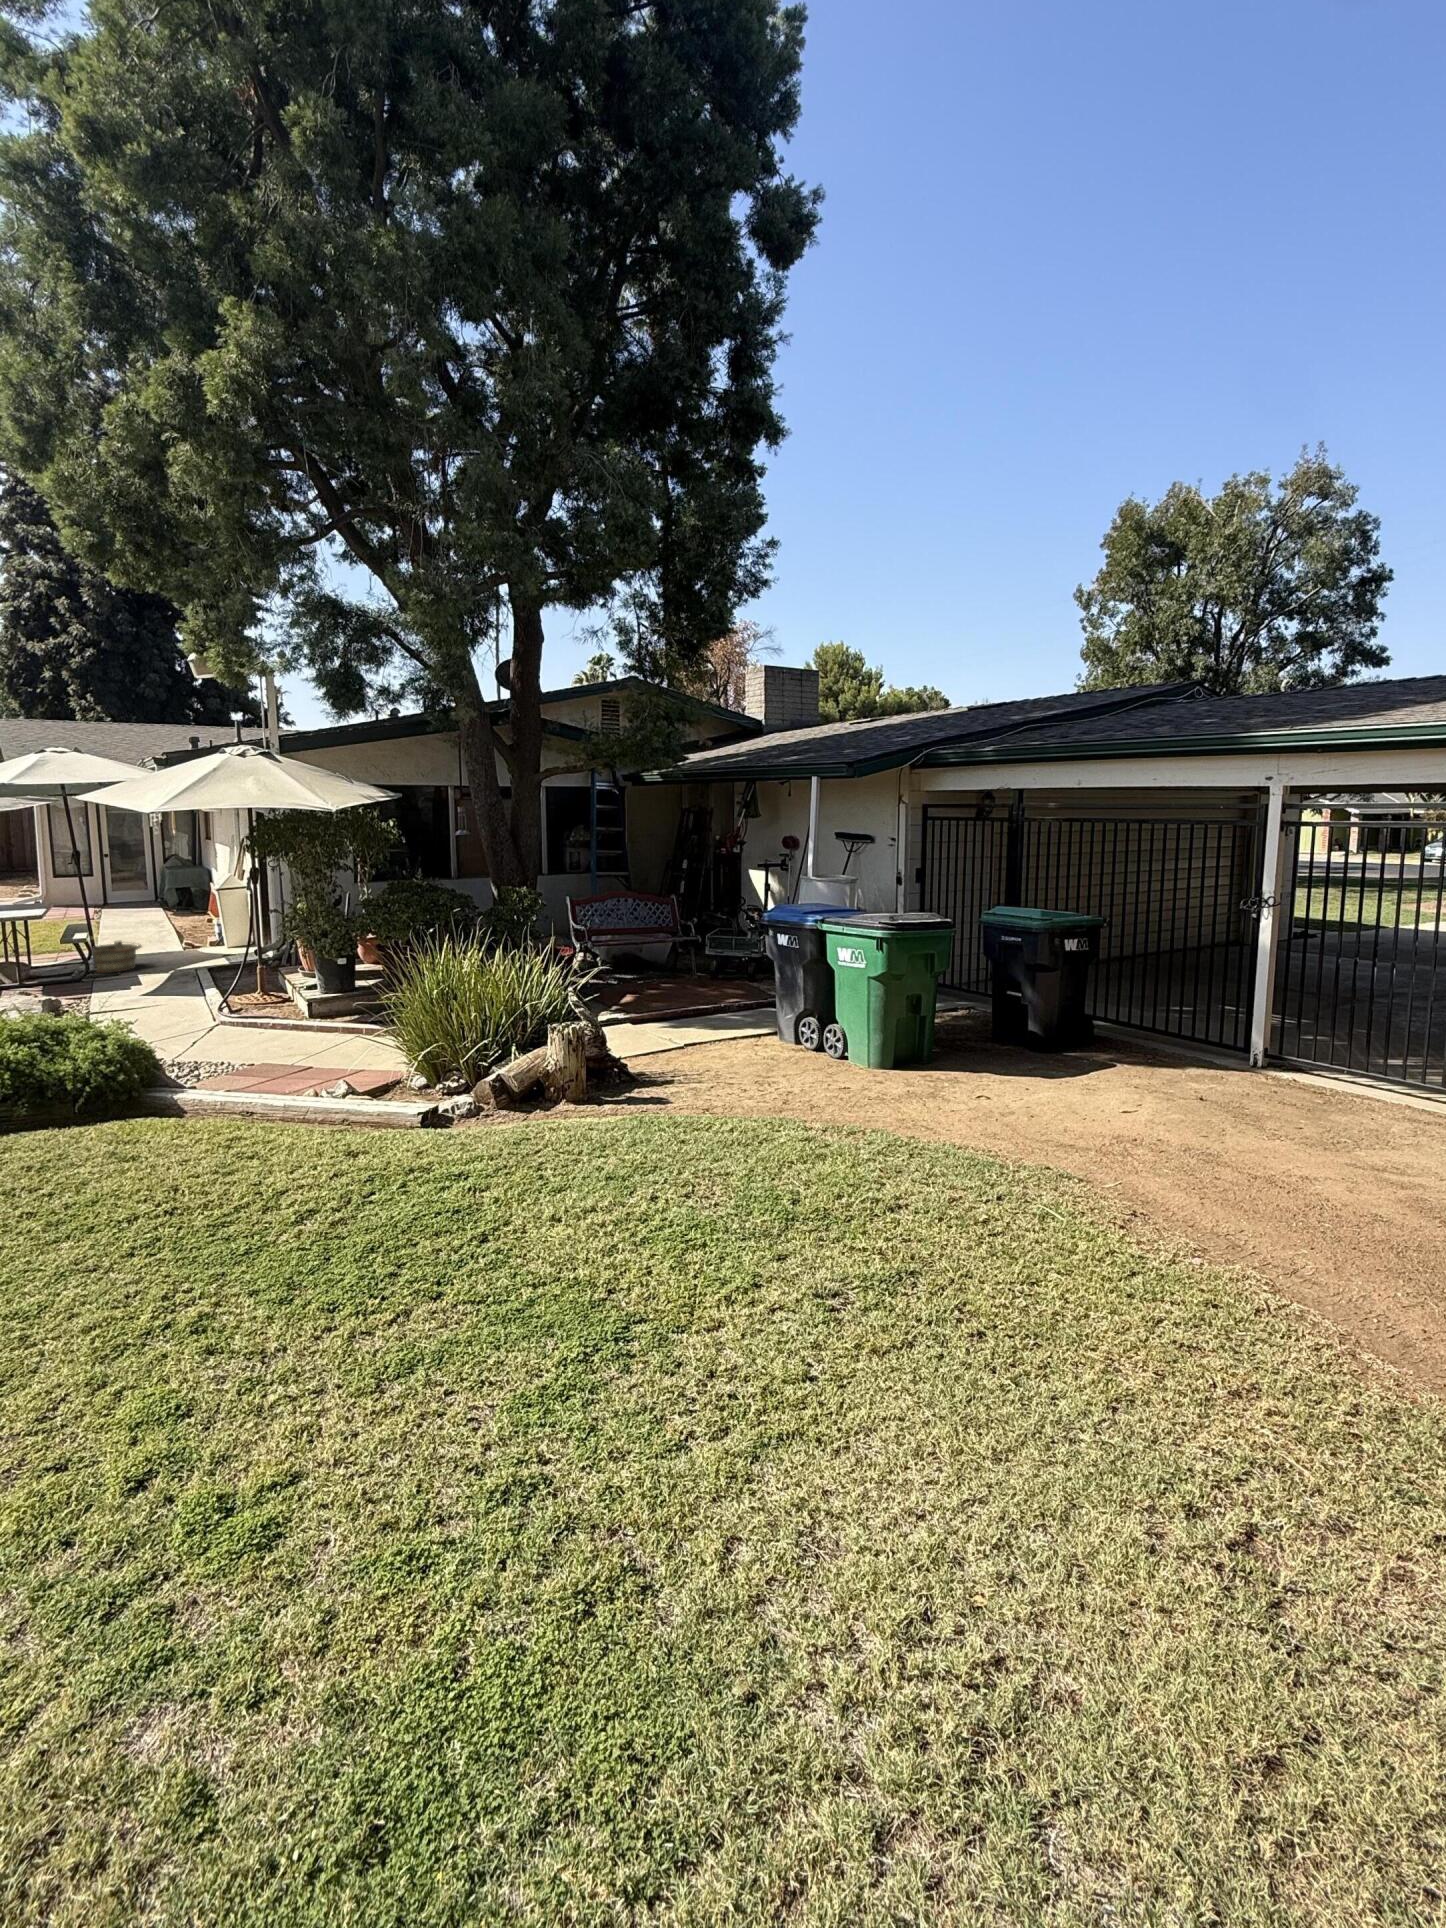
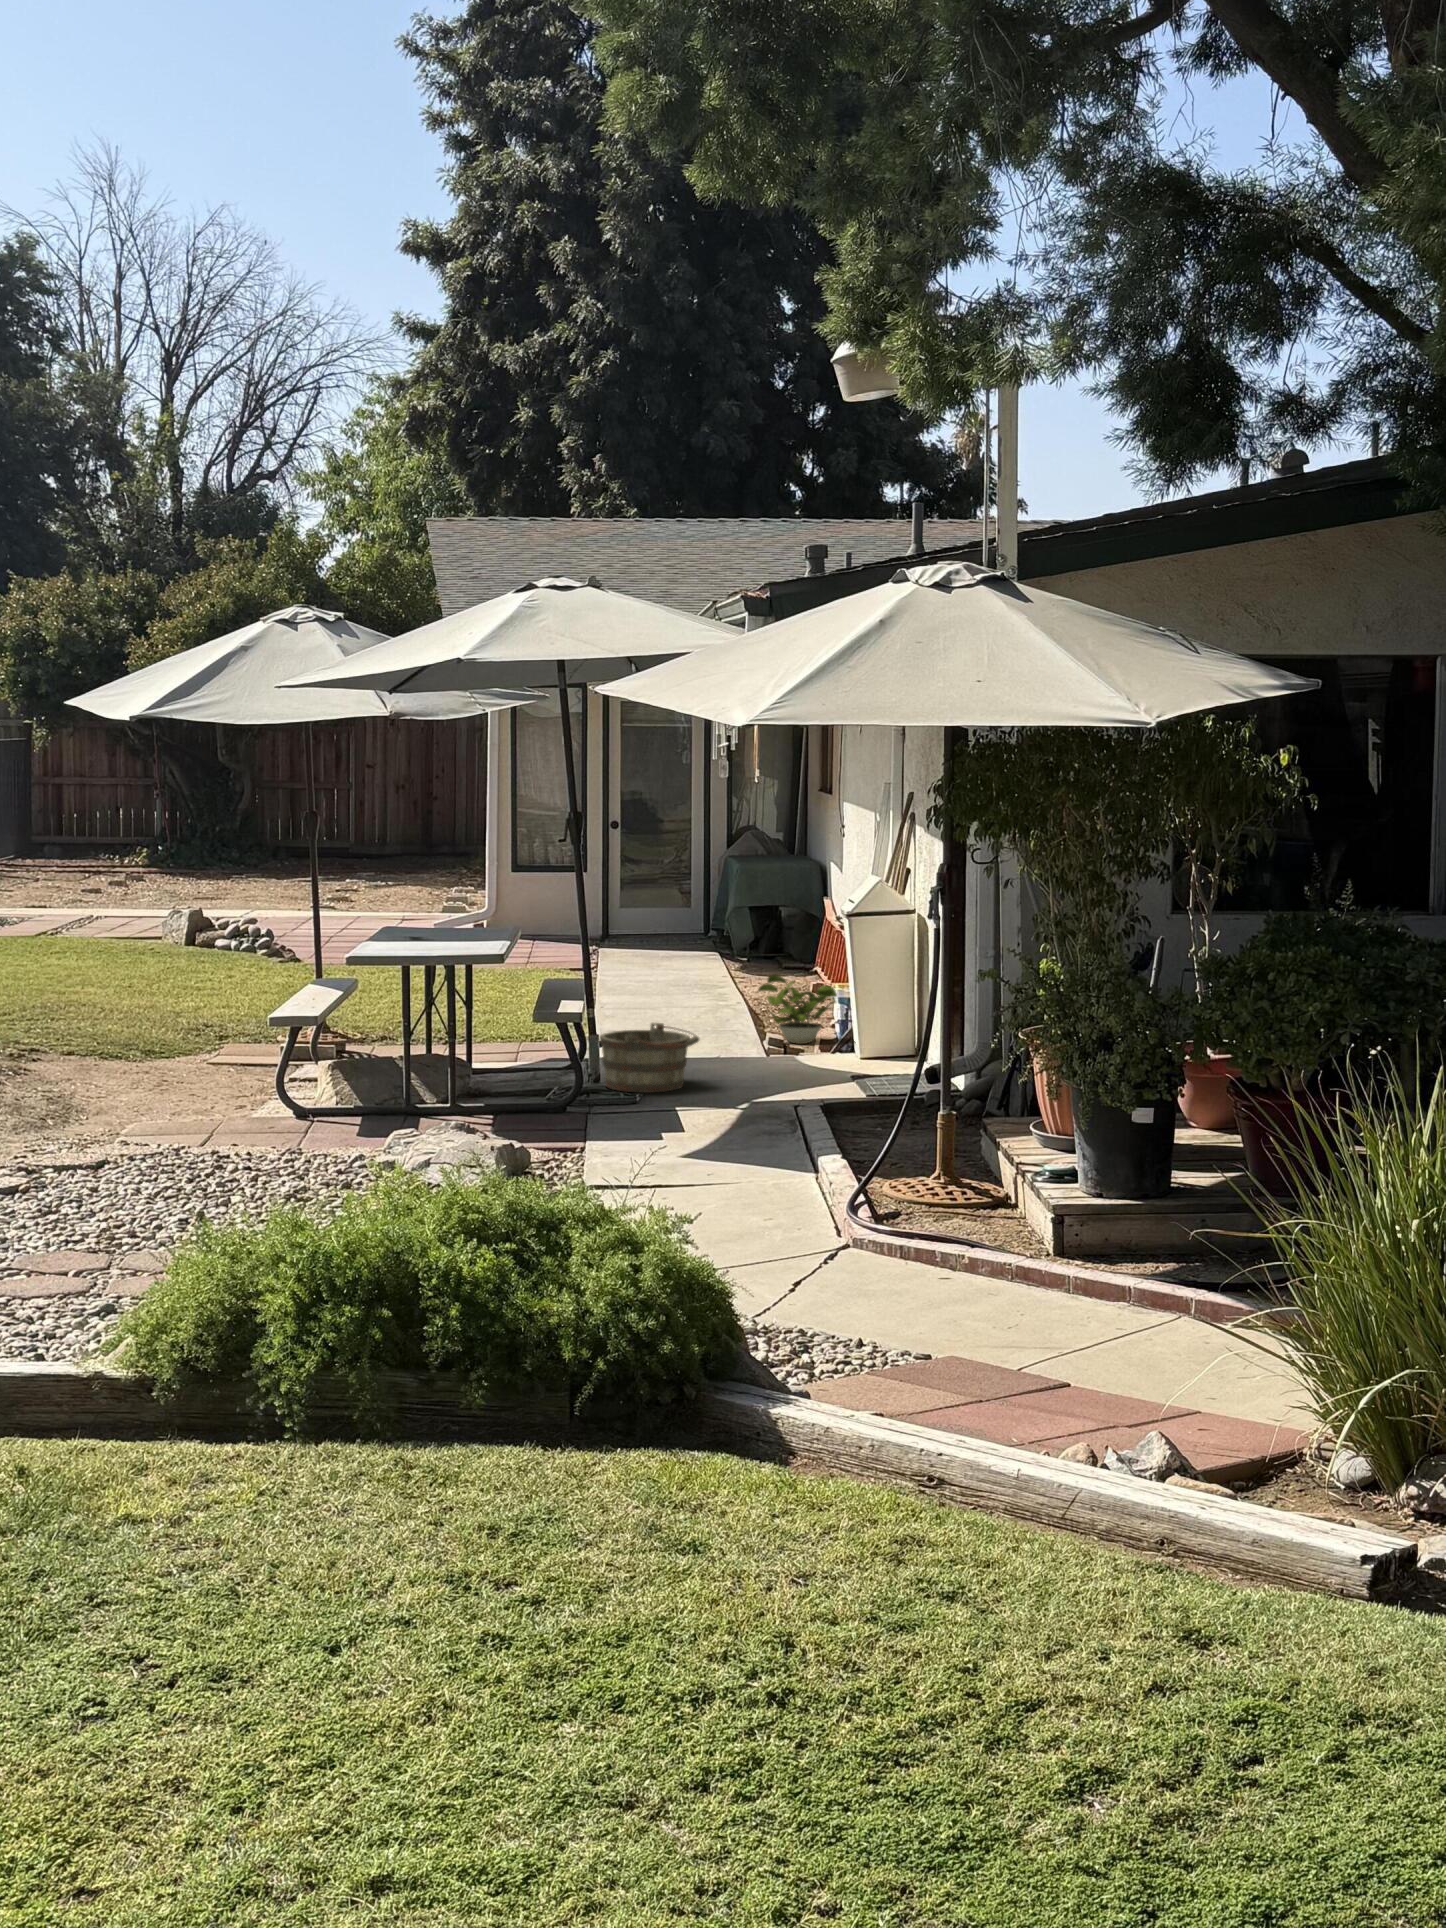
potted plant: none [174,914,216,942] -> present [758,974,837,1044]

